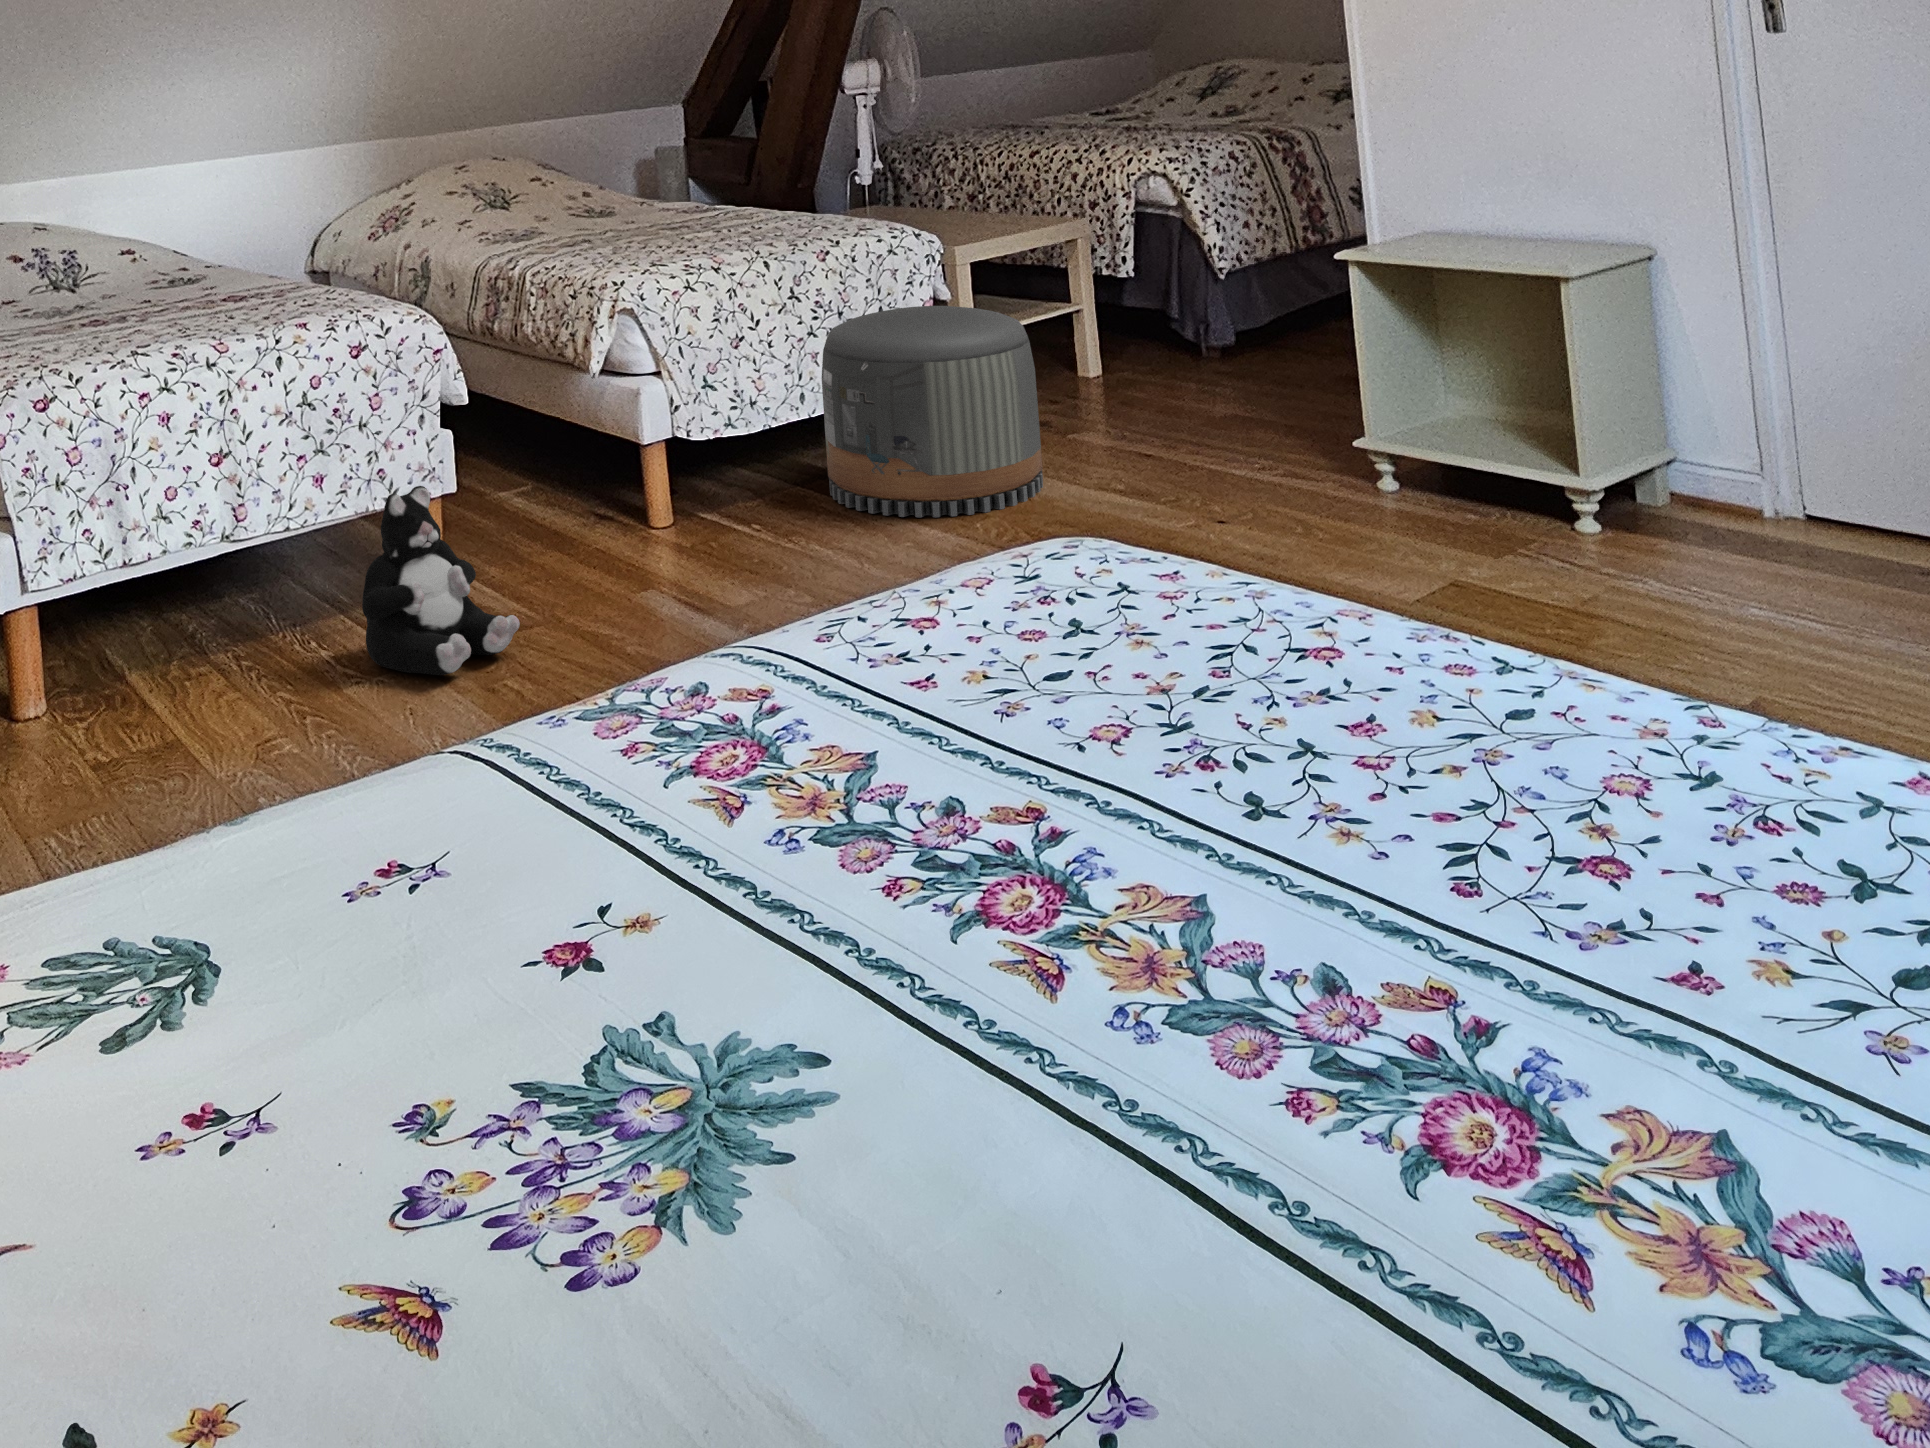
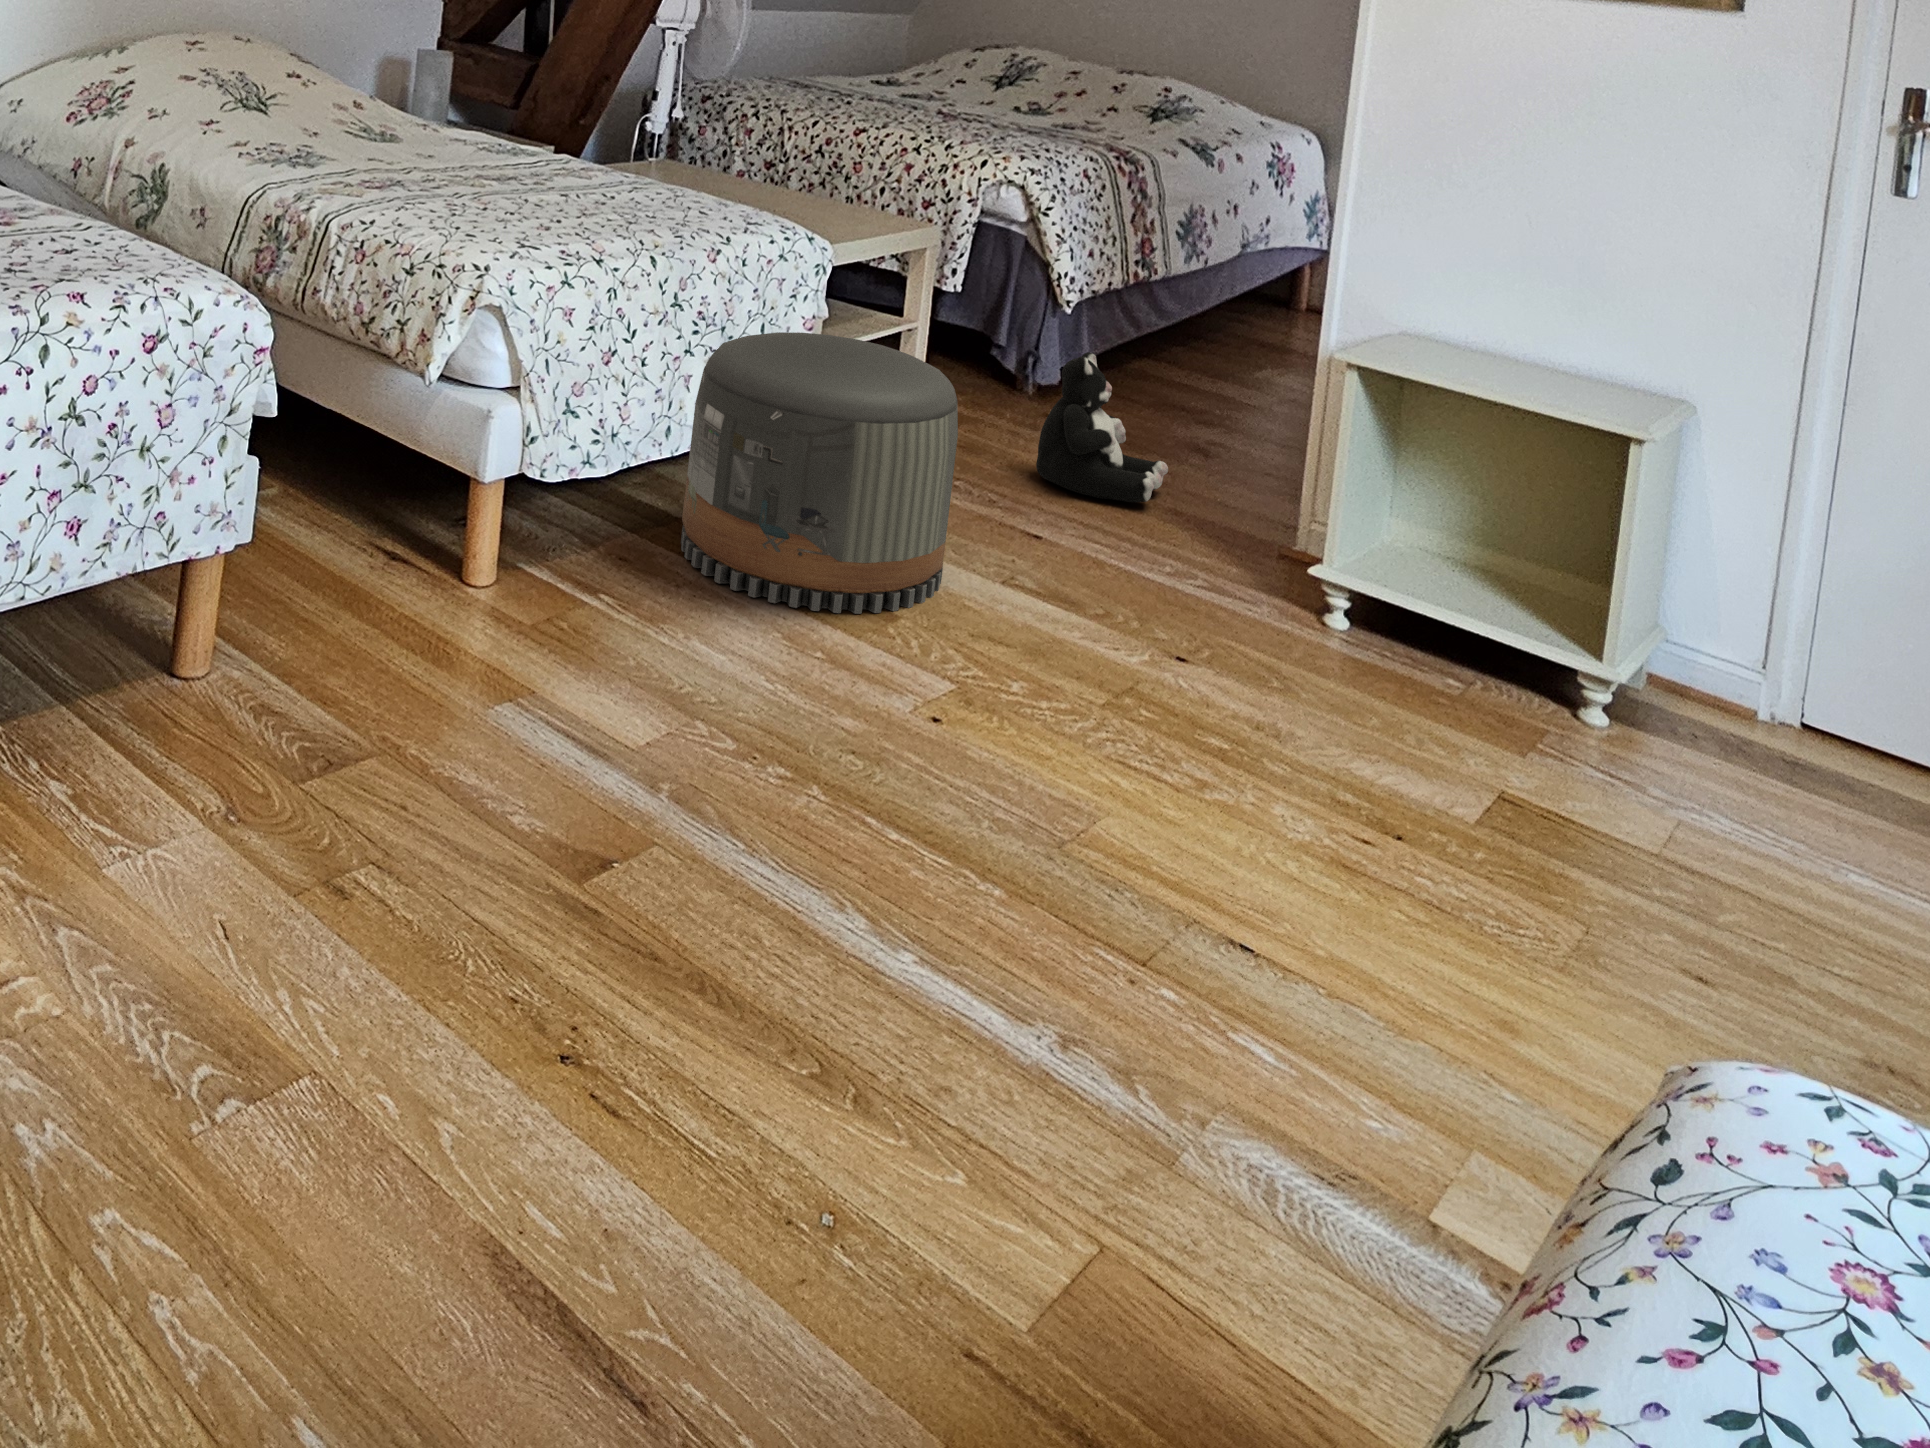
plush toy: present [362,486,520,675] -> present [1036,352,1168,503]

